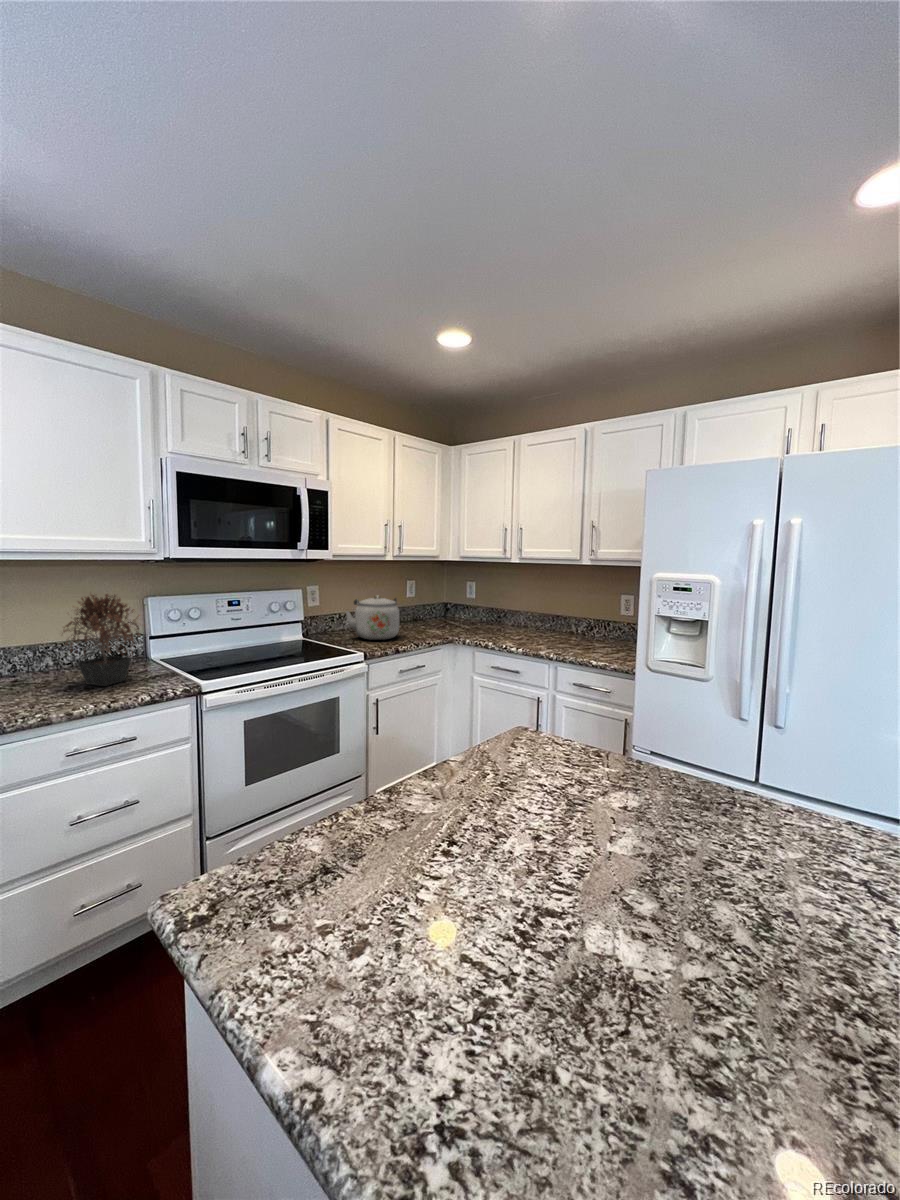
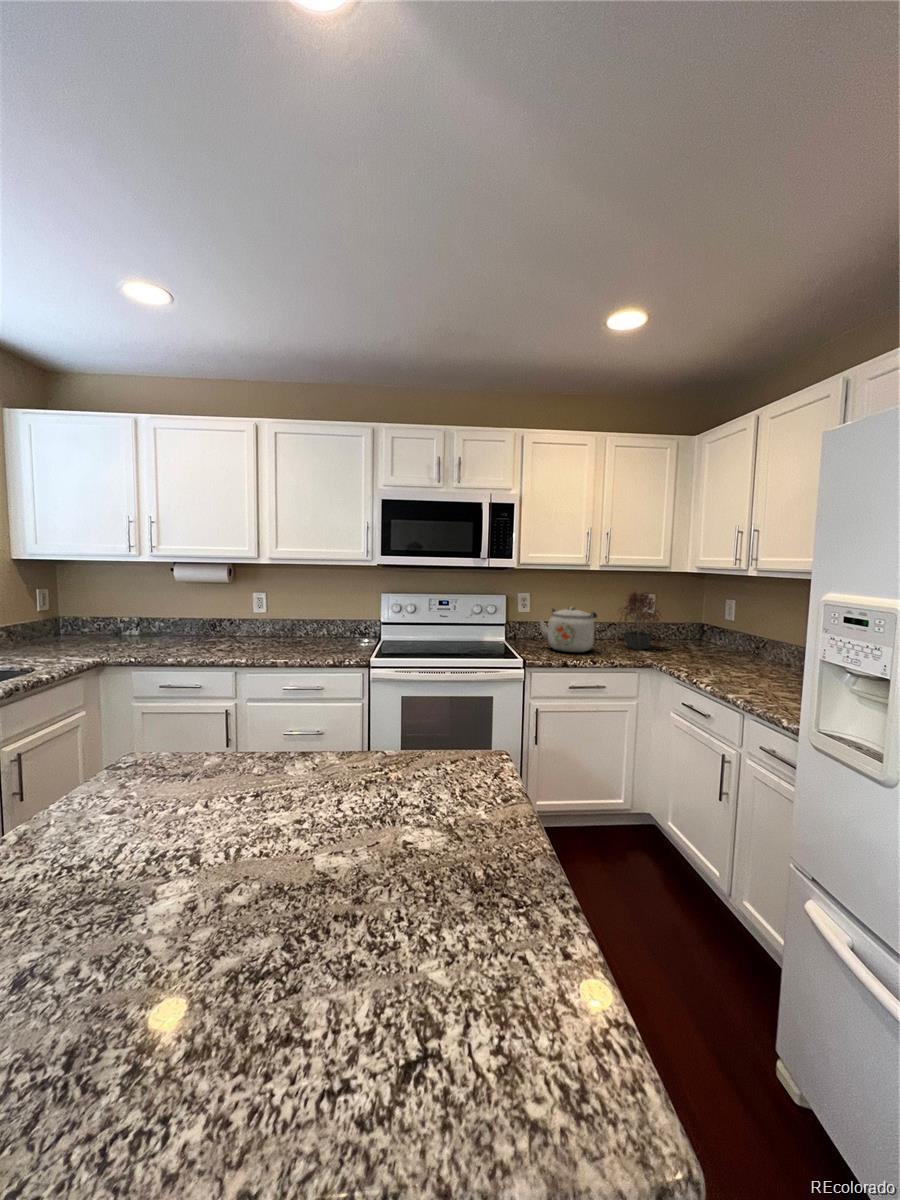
potted plant: present [63,594,141,686] -> present [617,591,661,650]

